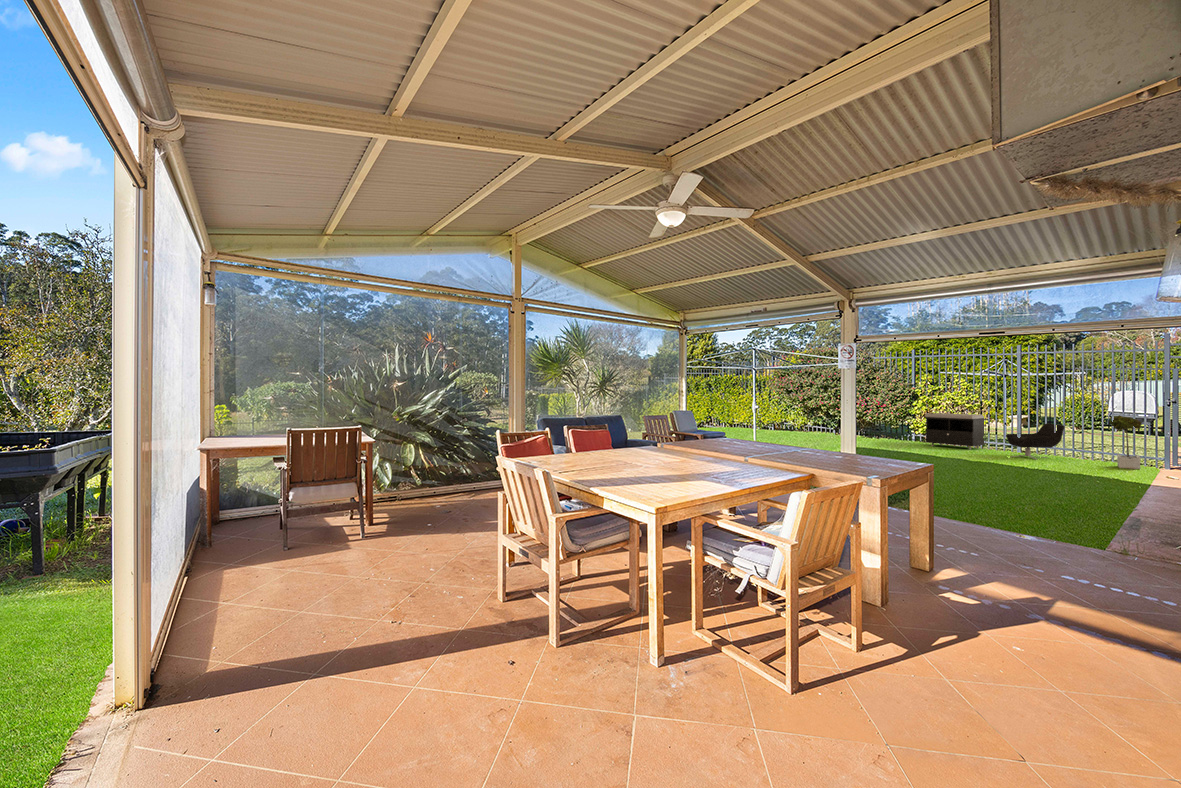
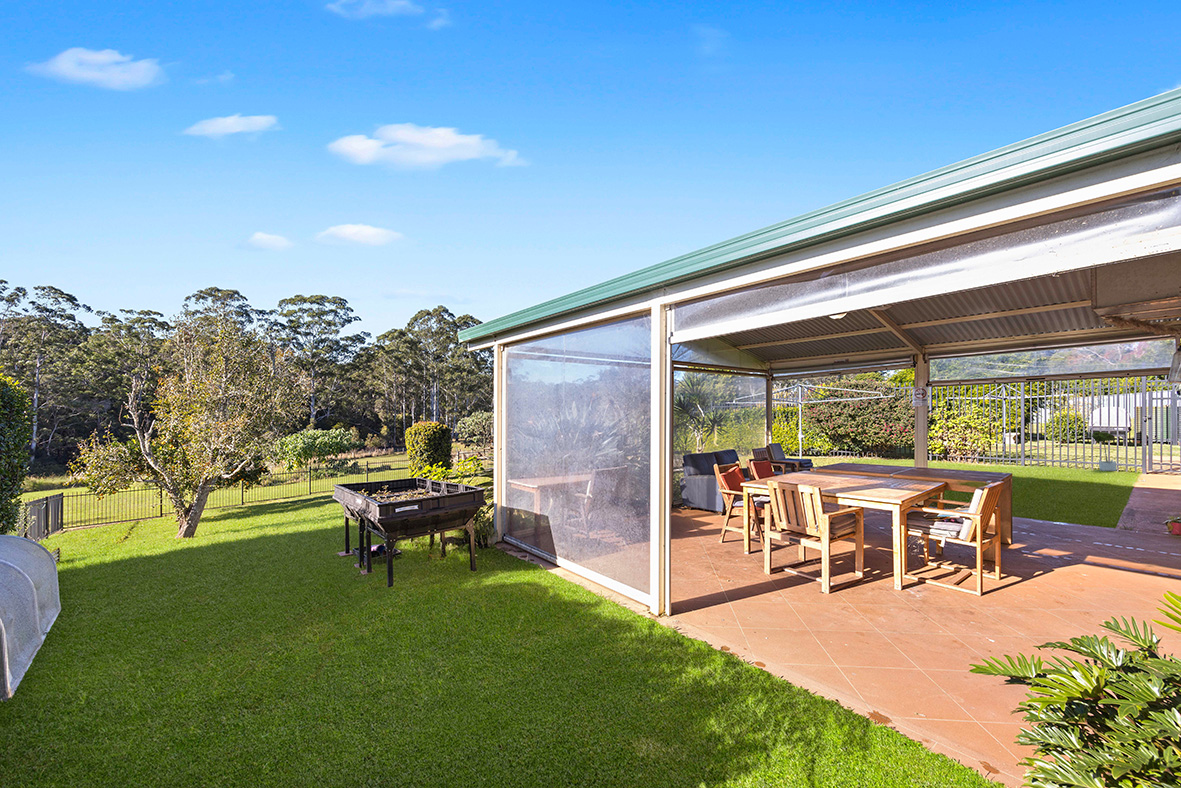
storage bench: present [925,413,985,449] -> none [945,434,994,463]
lounge chair: present [1006,423,1065,459] -> none [1014,439,1058,468]

